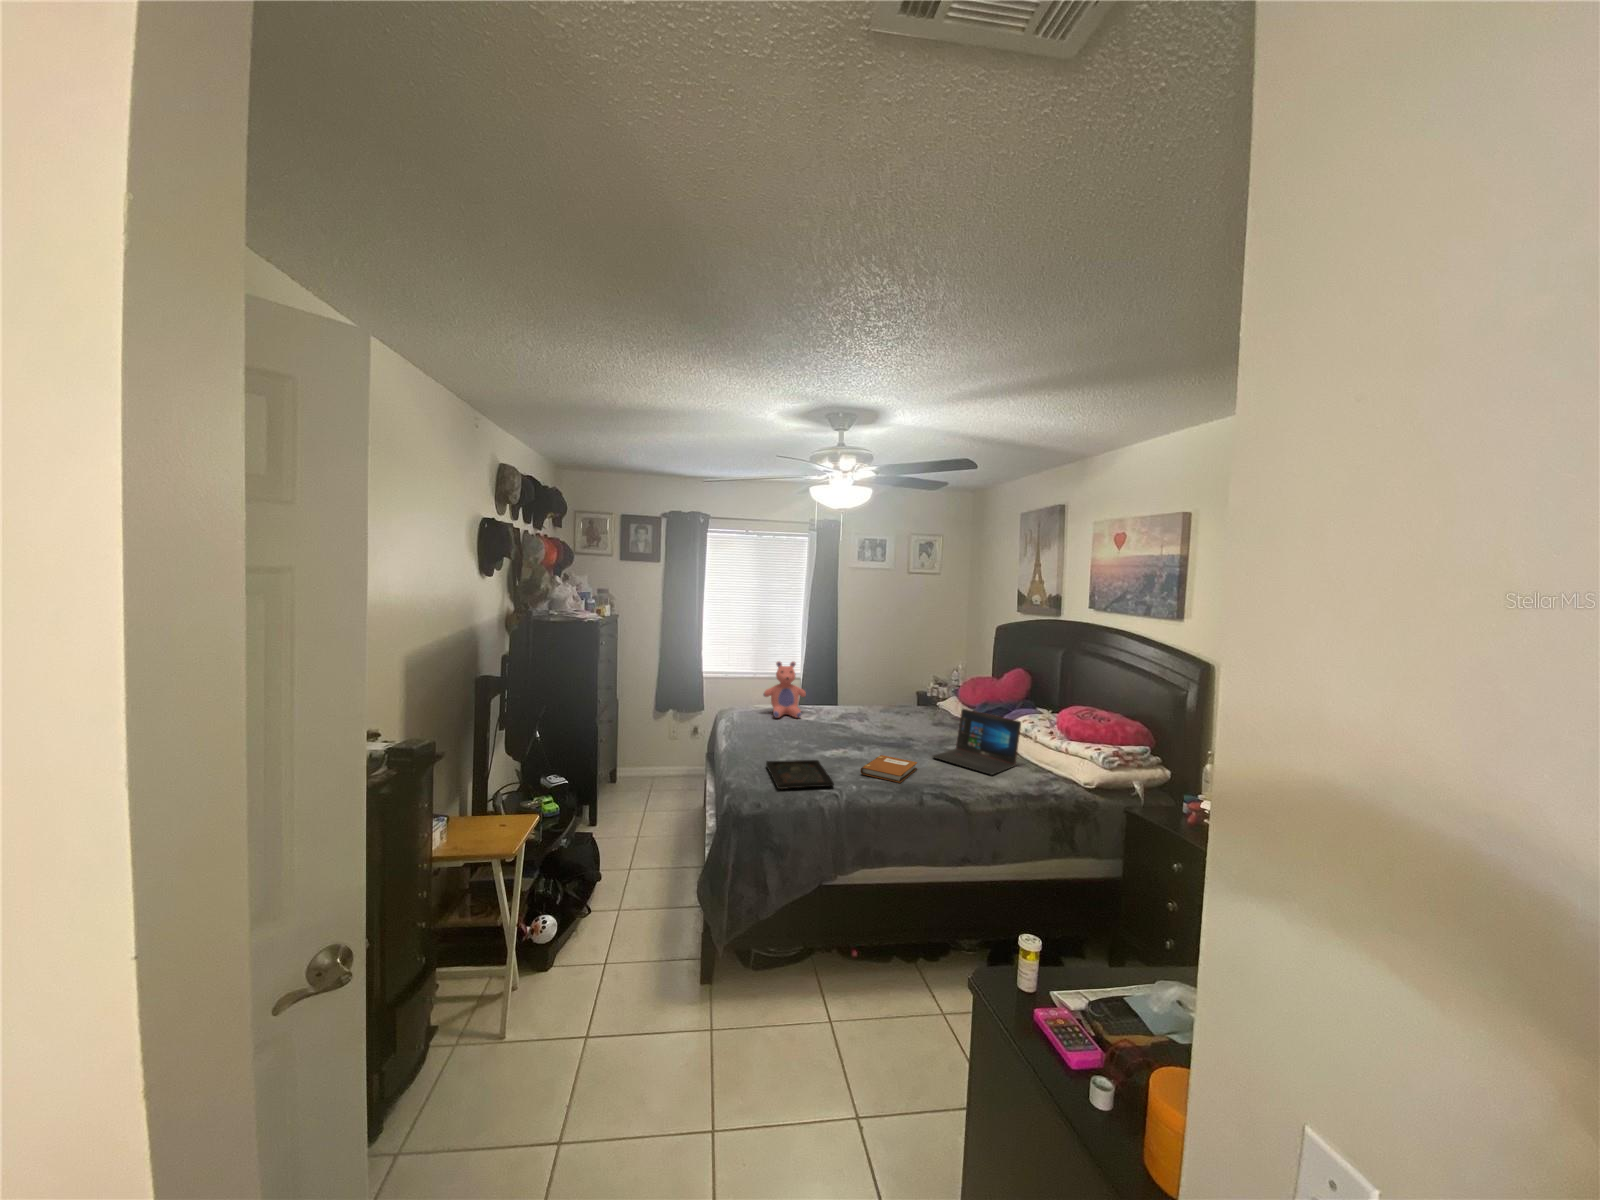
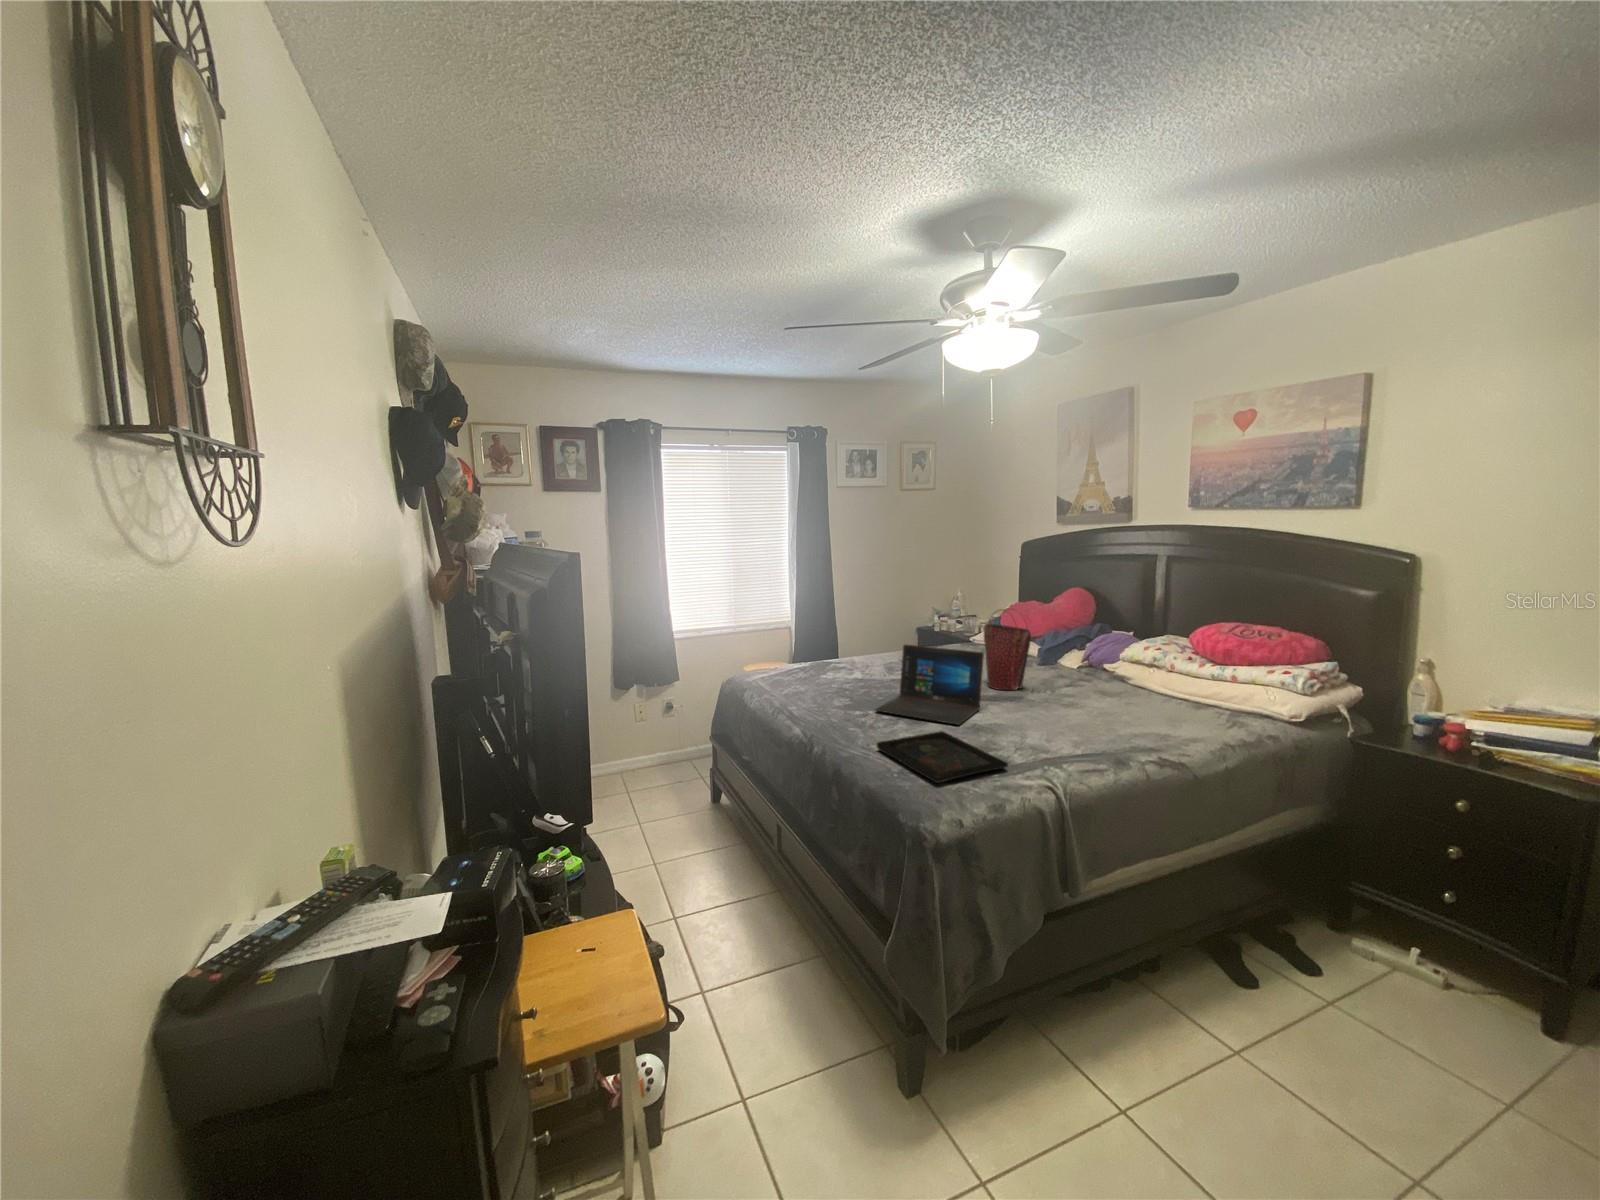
teddy bear: present [763,661,806,718] -> none [789,604,846,680]
handbag: none [896,678,924,741] -> present [984,609,1031,690]
laptop: present [933,709,1021,775] -> present [876,645,984,725]
notebook: present [860,755,917,783] -> none [1014,713,1081,749]

